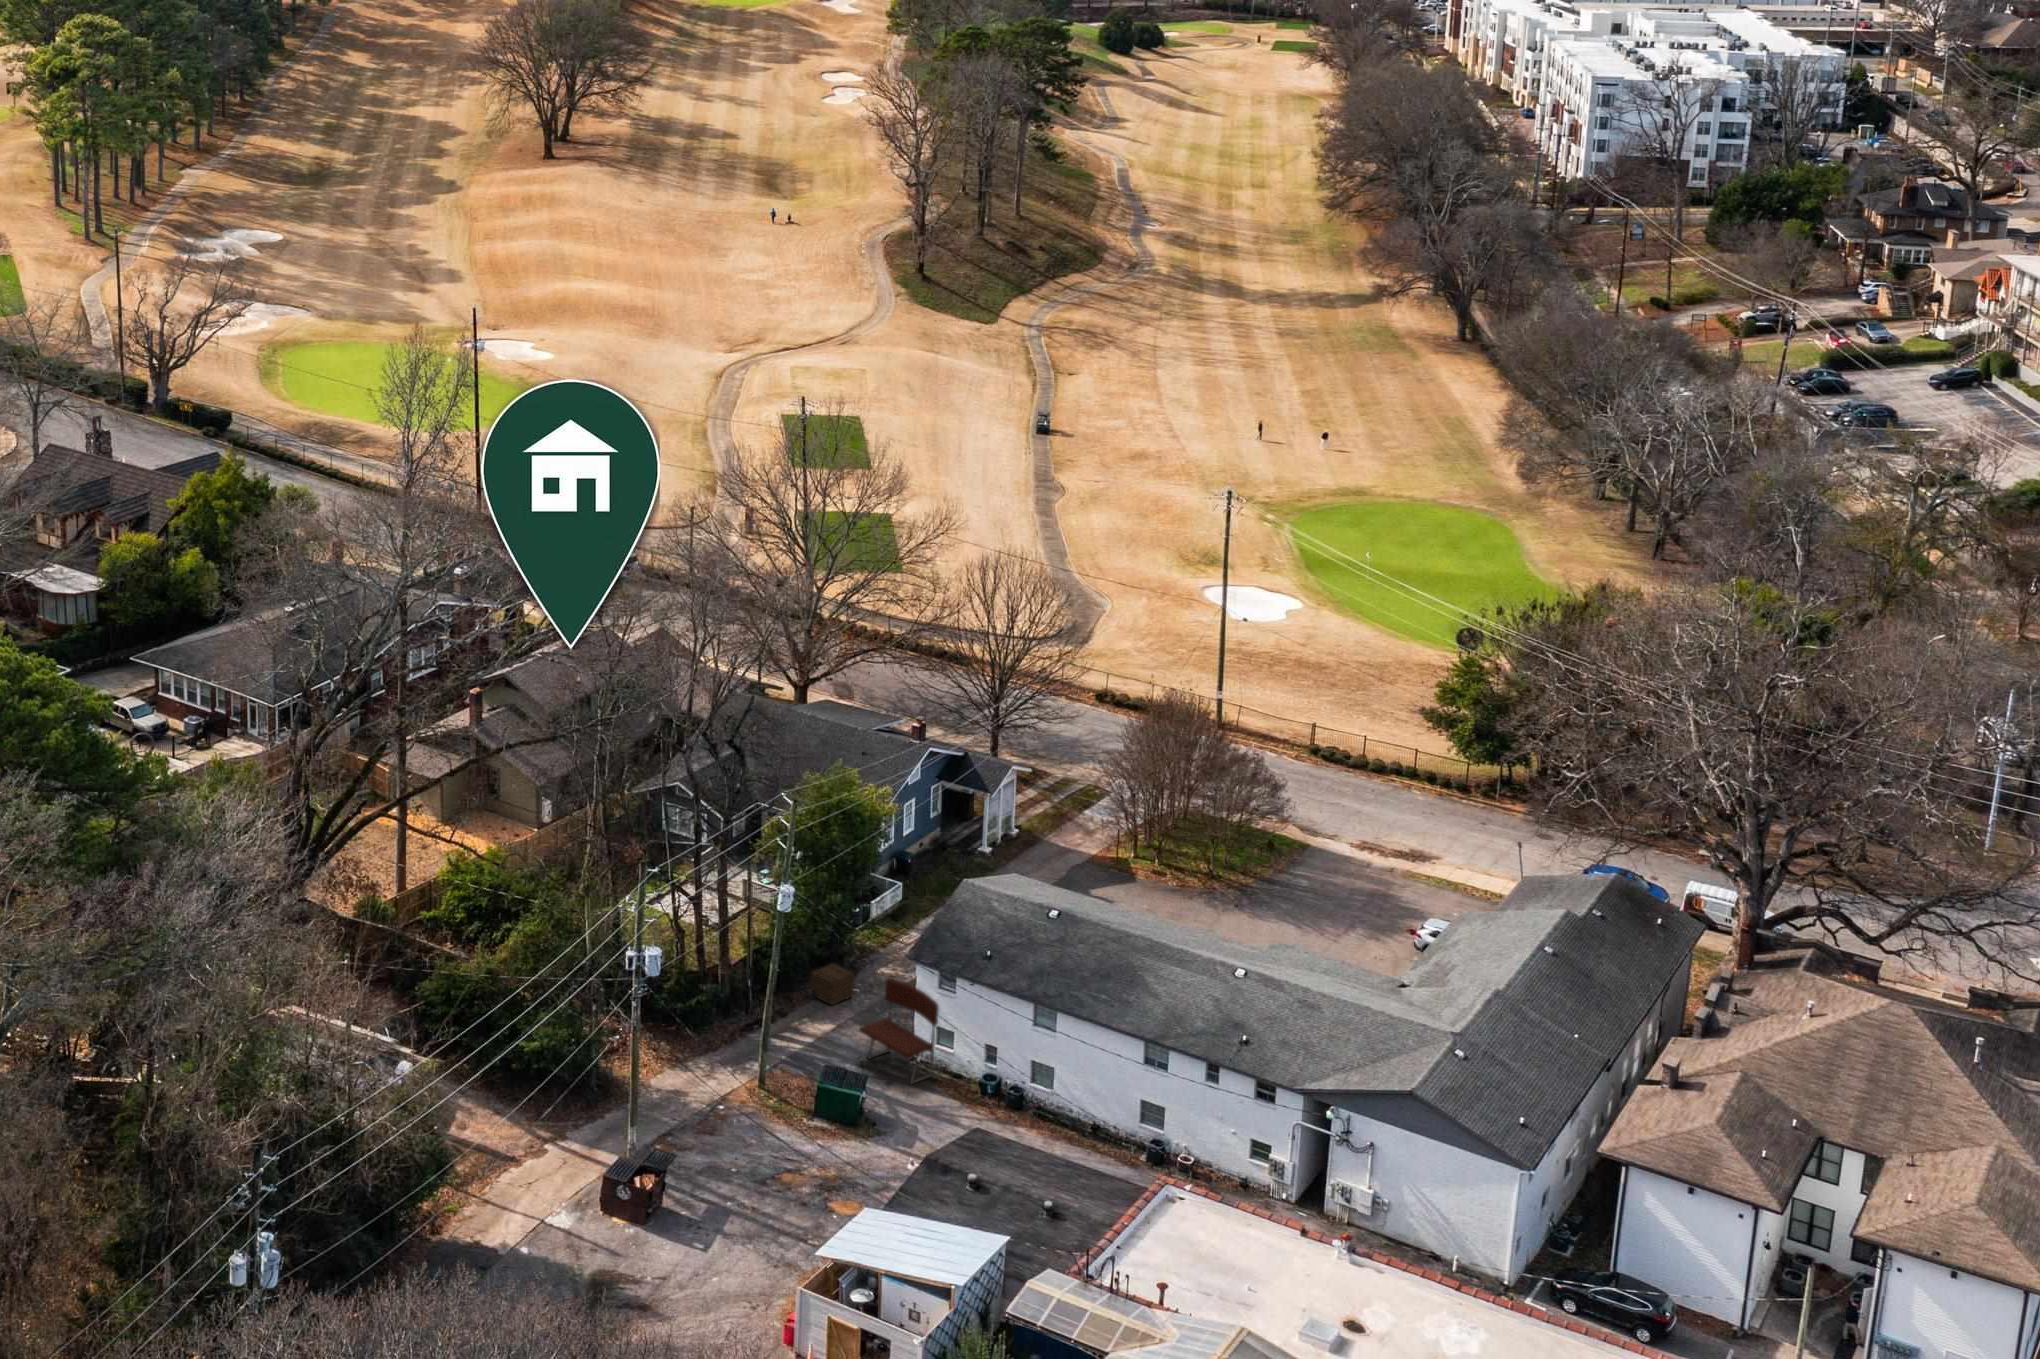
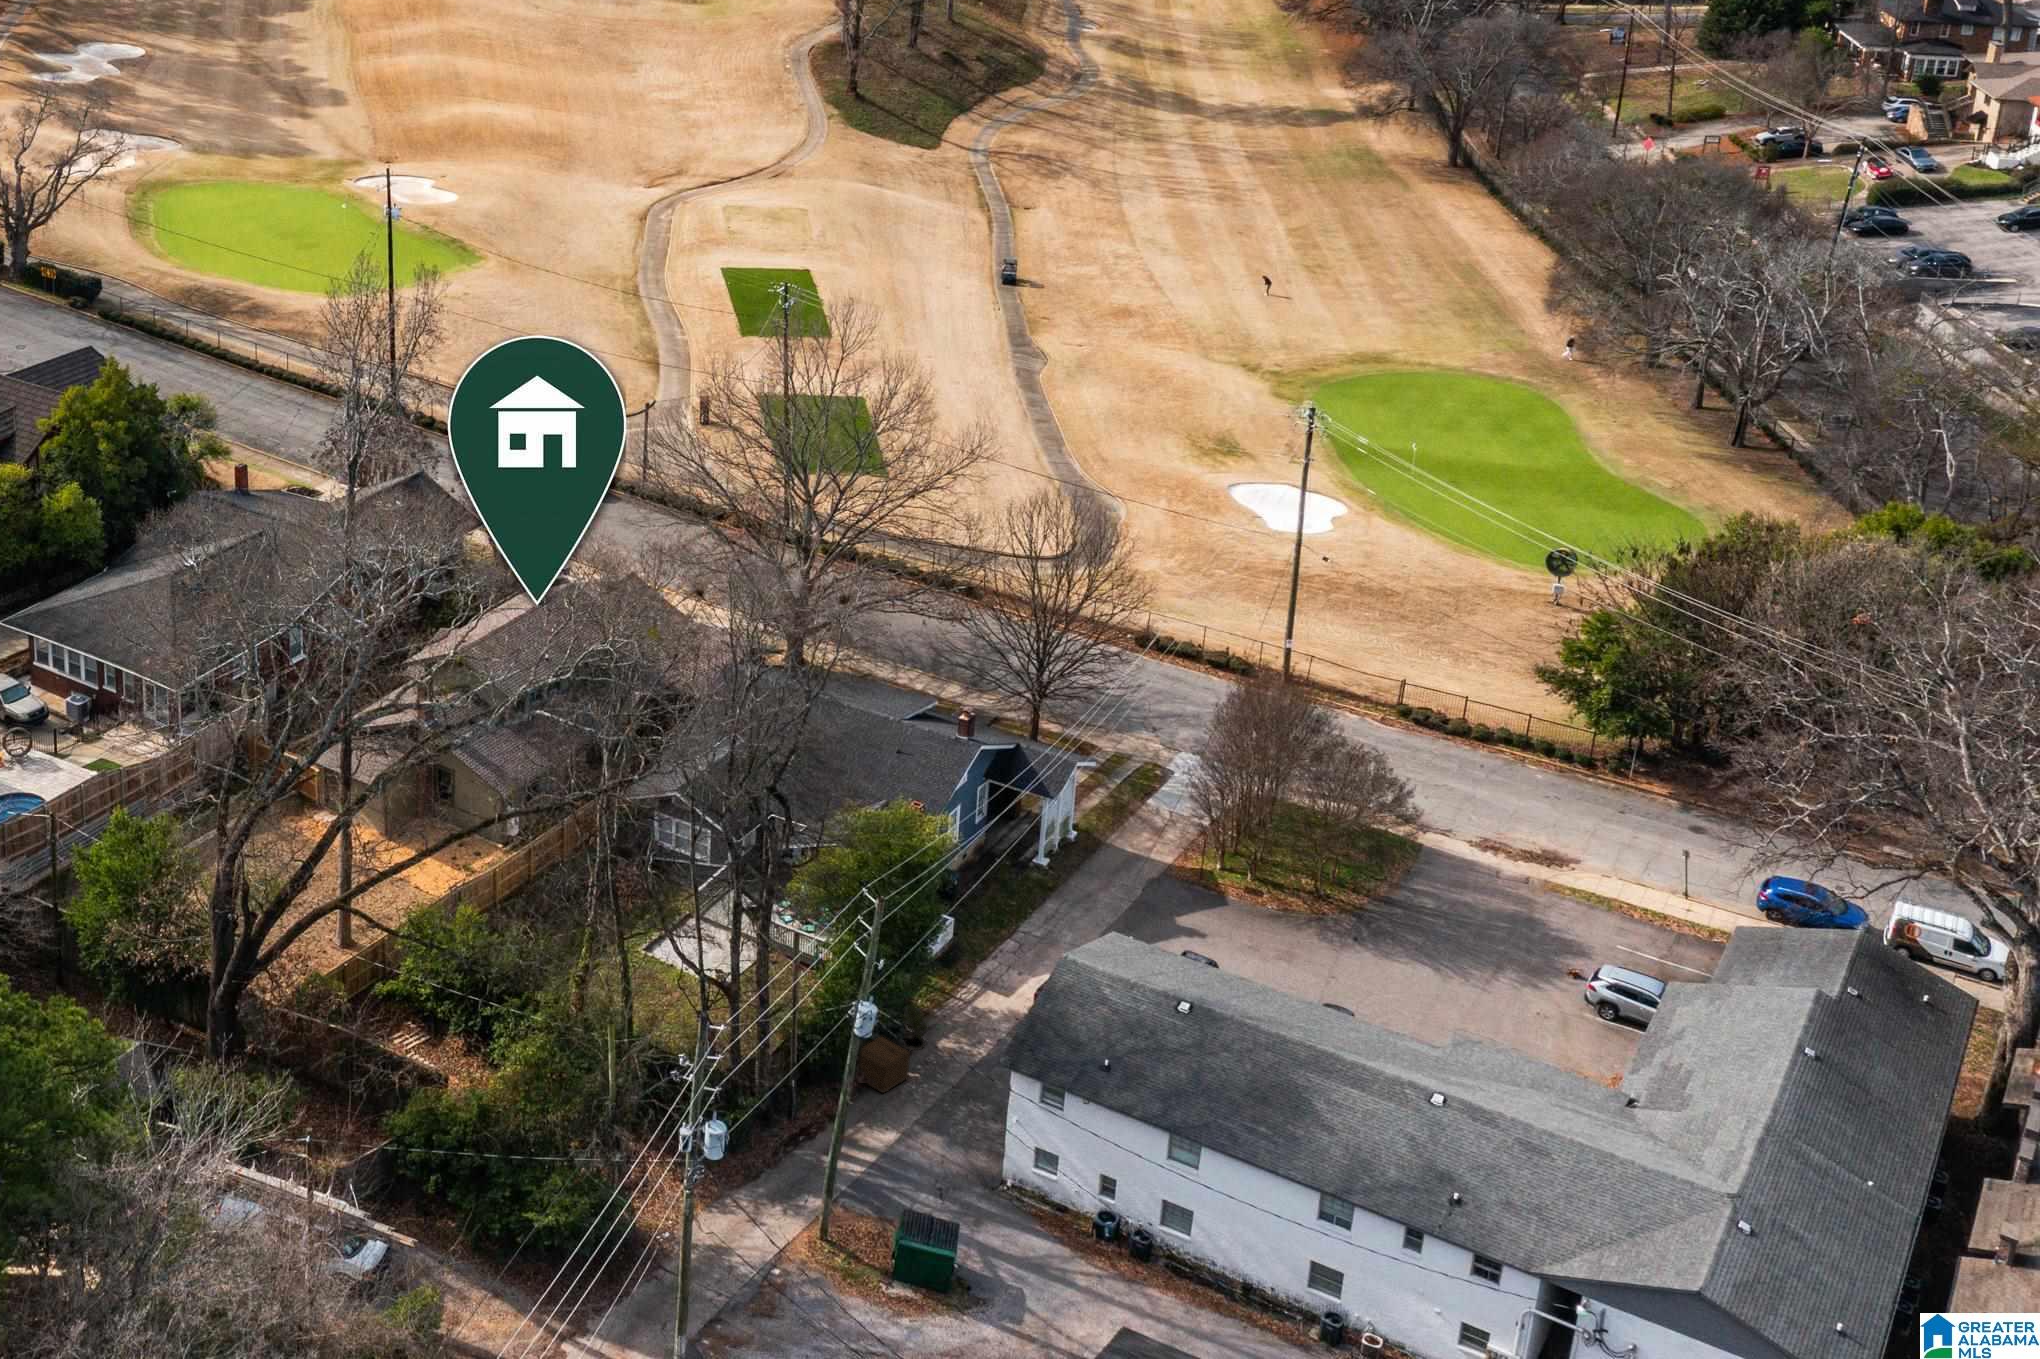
potted tree: none [851,940,877,980] -> present [901,1004,929,1050]
bench: present [859,978,939,1084] -> none [933,1081,1040,1223]

